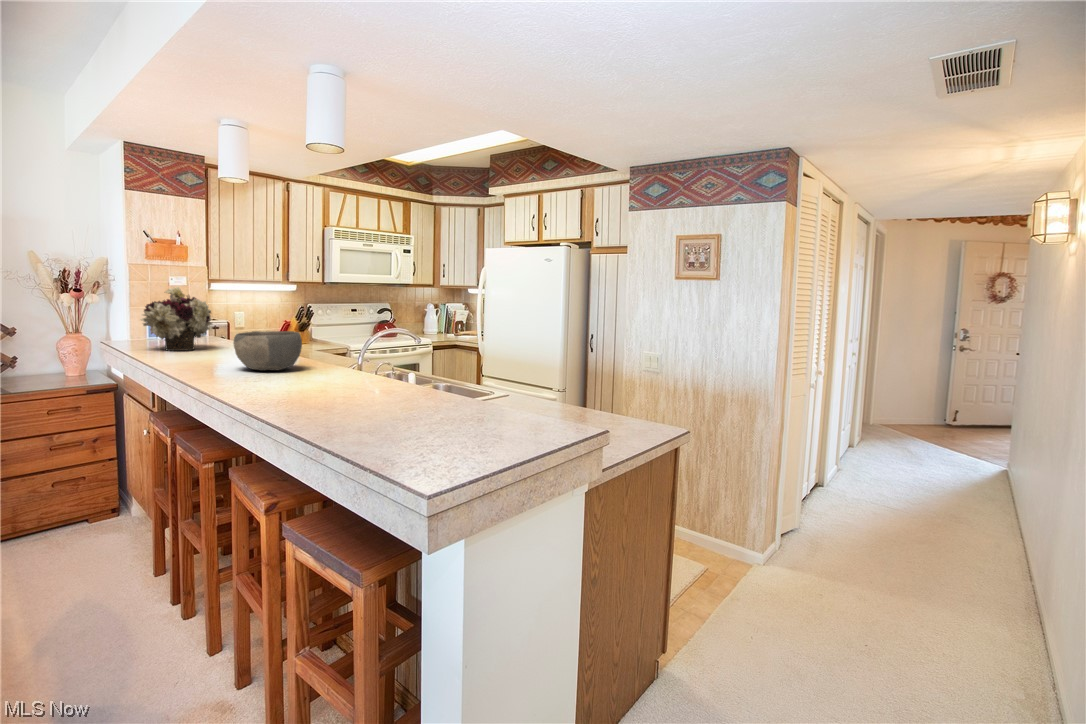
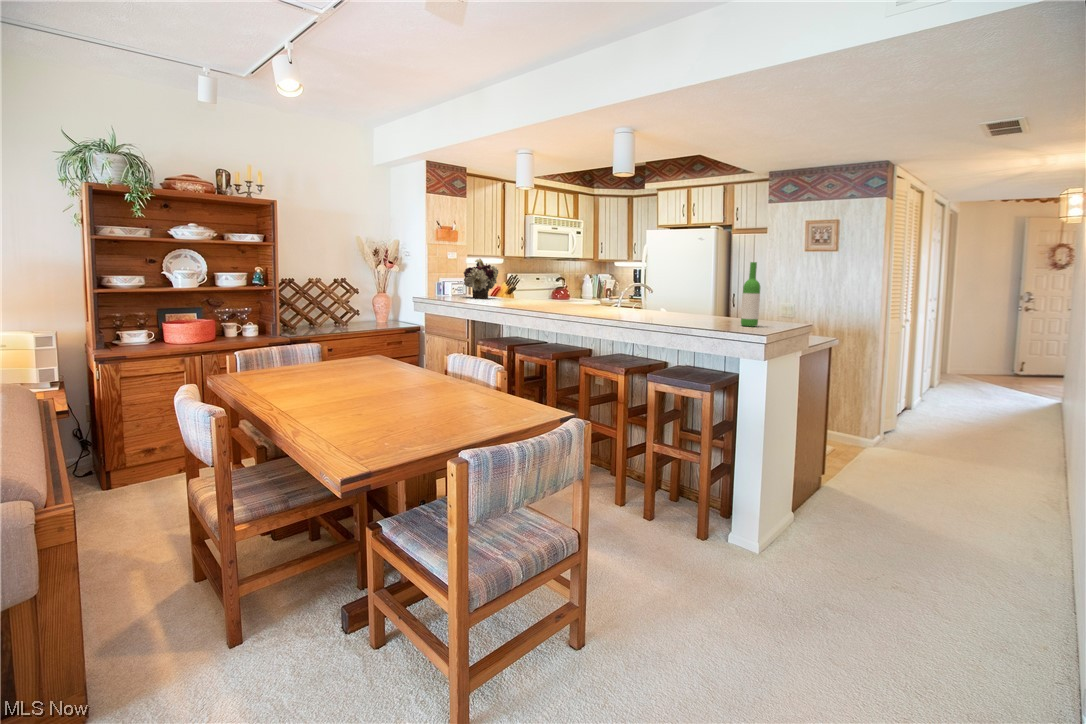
wine bottle: none [436,314,474,464] -> present [741,262,760,327]
bowl: present [233,331,302,371] -> none [548,283,584,306]

